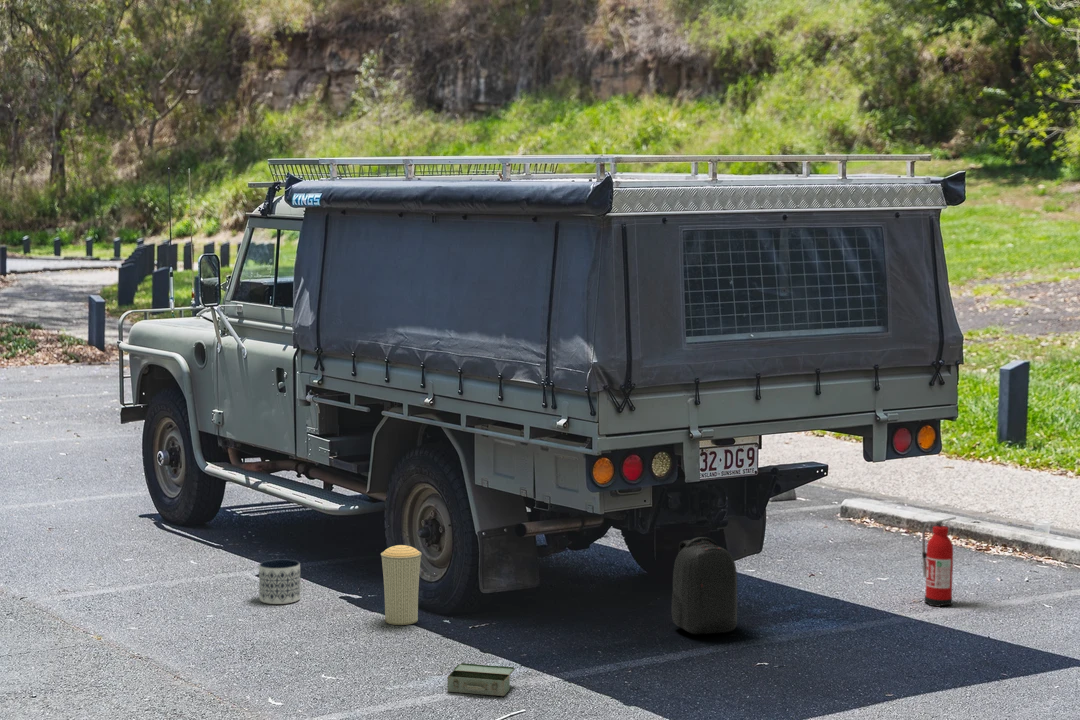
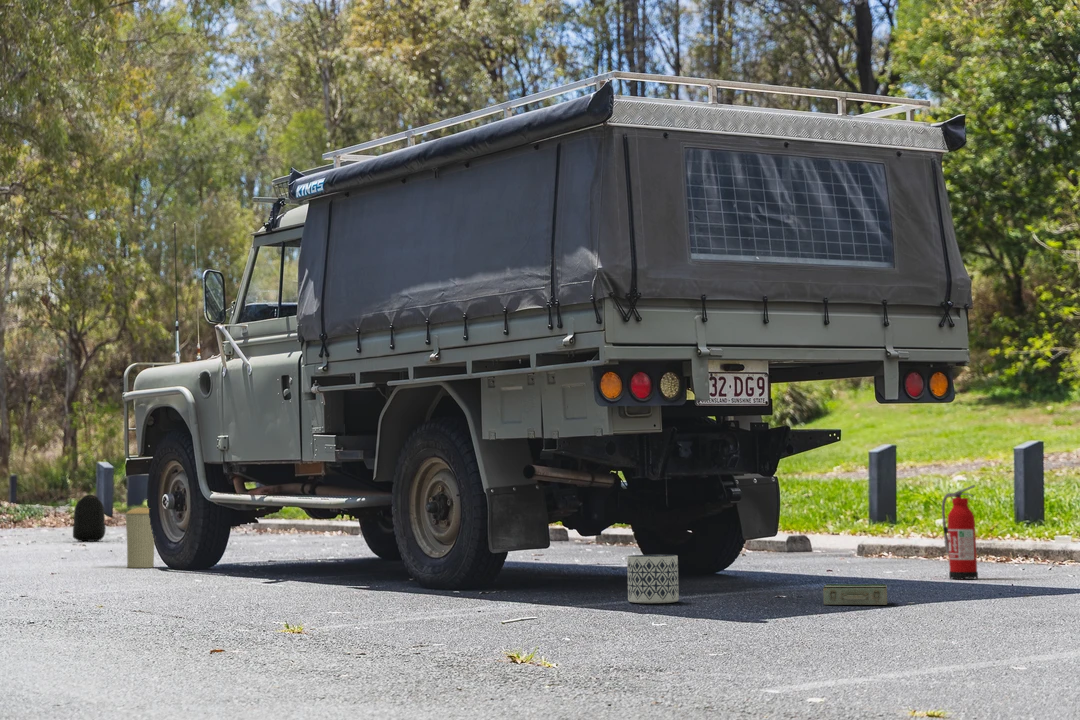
backpack: present [672,537,737,634] -> present [73,495,106,541]
trash can: present [381,545,422,625] -> present [125,508,155,568]
planter: present [259,559,300,604] -> present [627,555,679,603]
toolbox: present [447,663,515,696] -> present [823,584,887,605]

